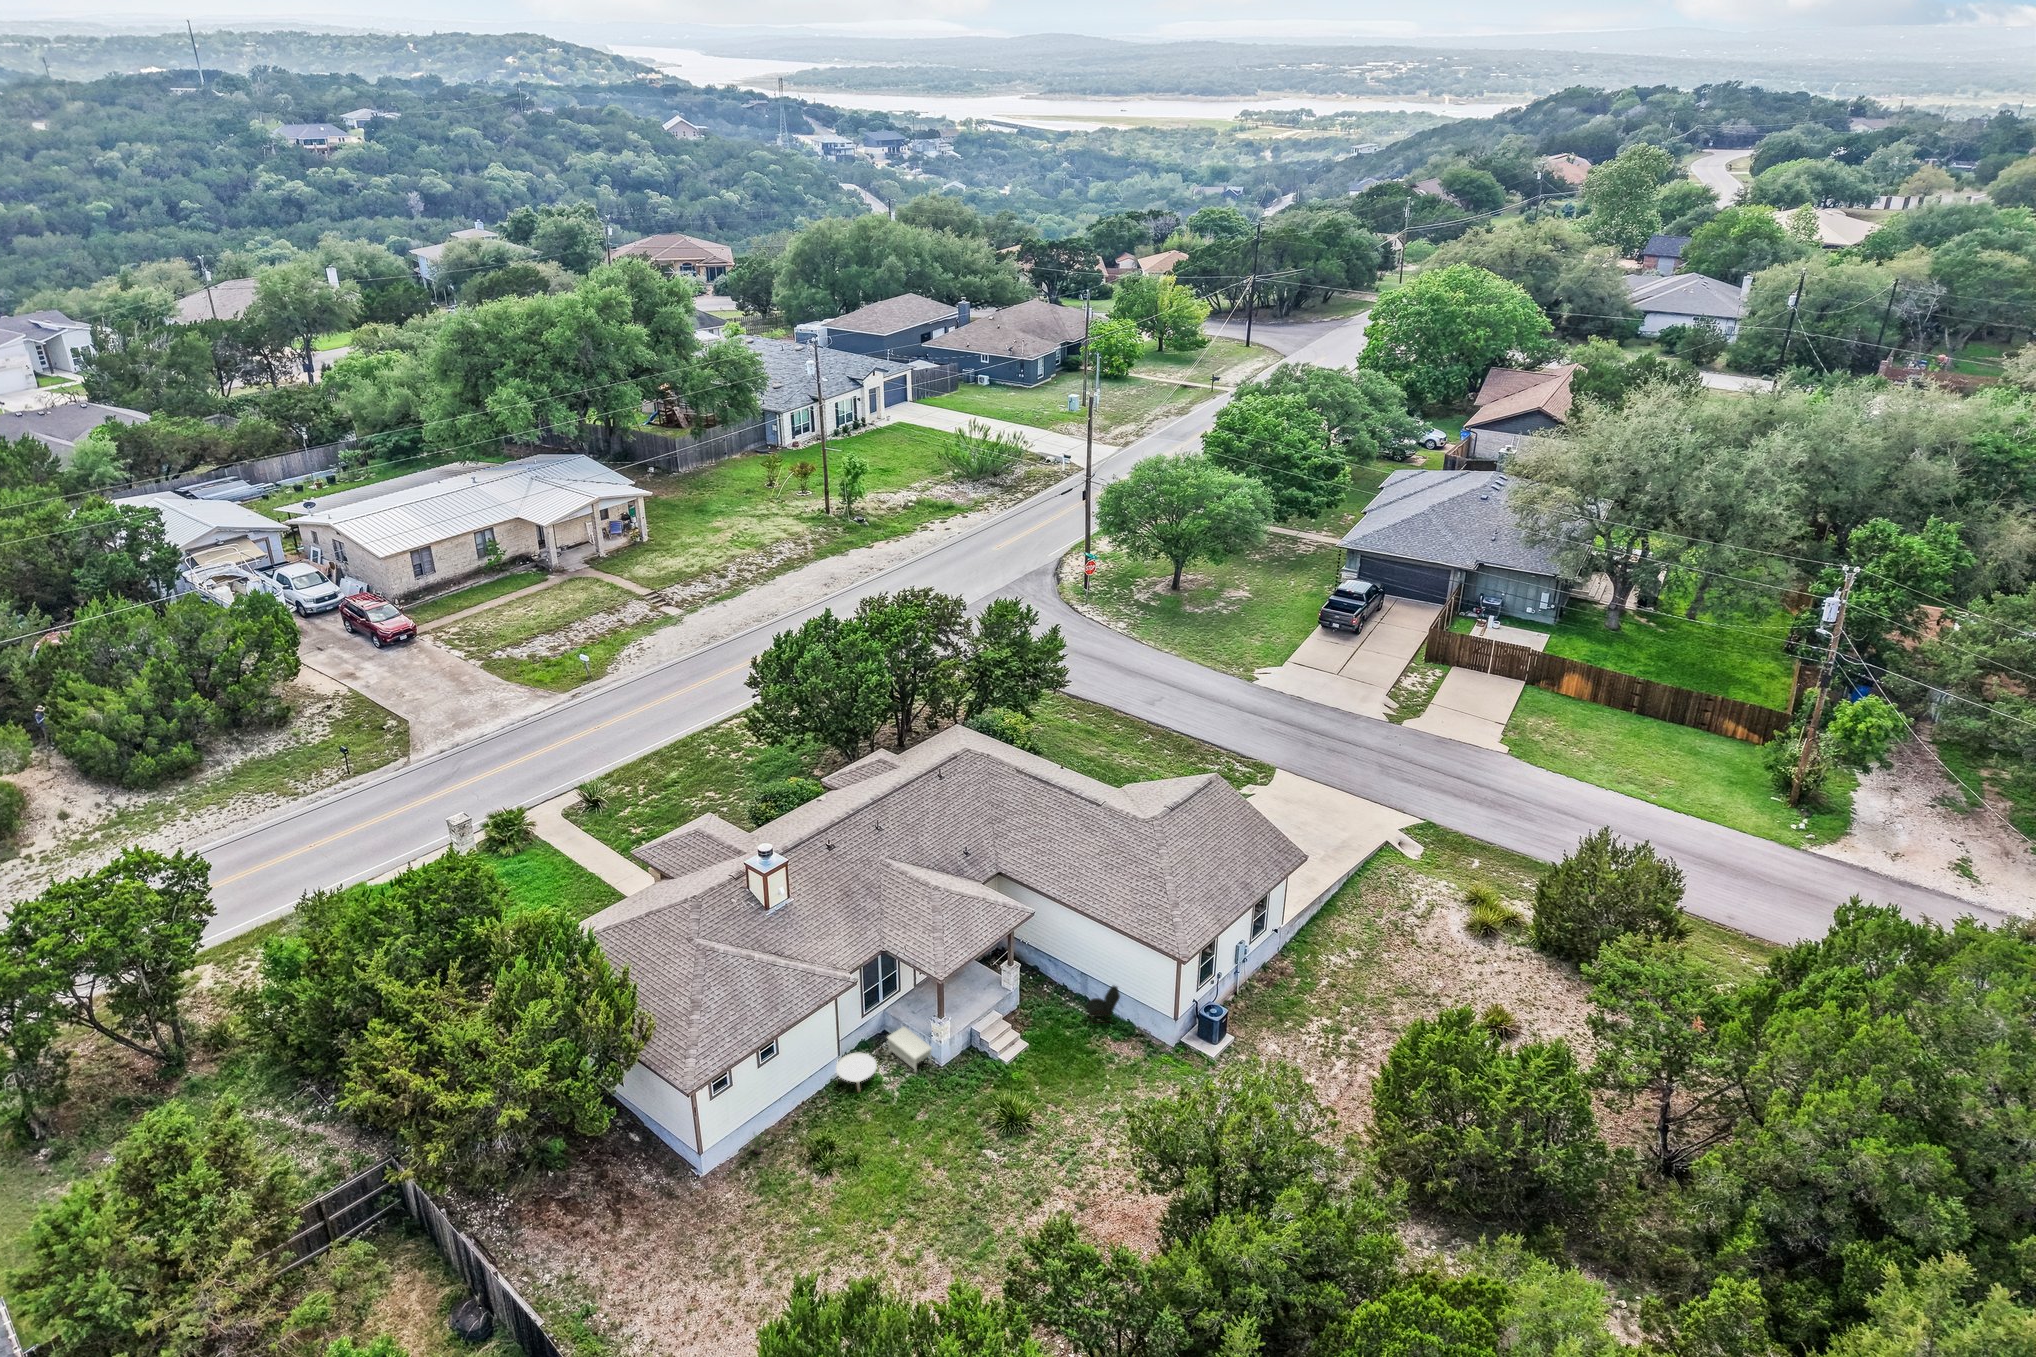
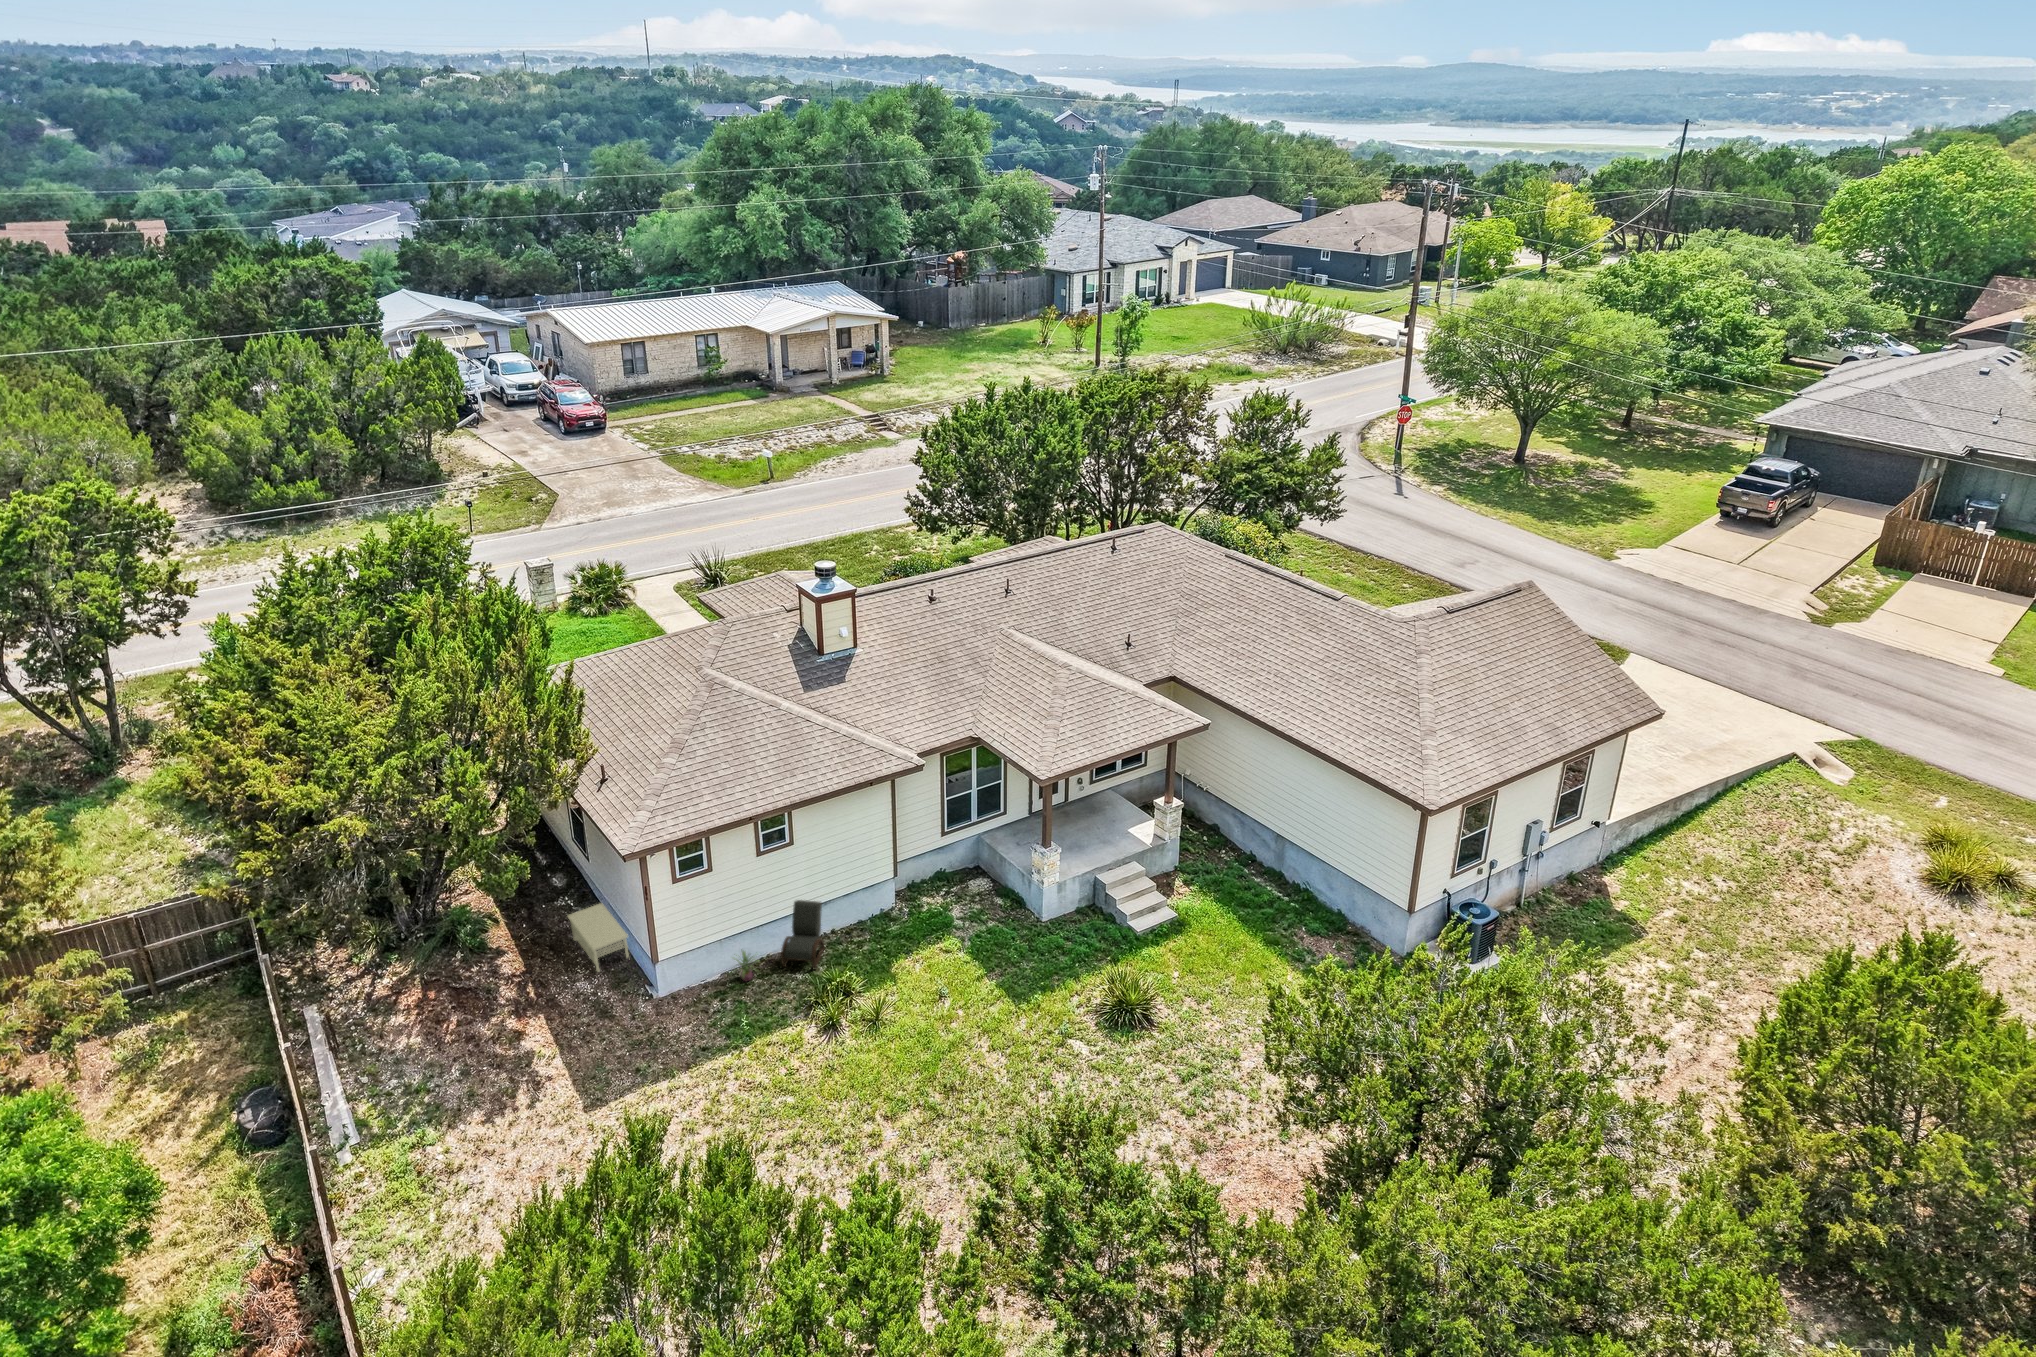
lounge chair: present [1087,986,1120,1023] -> present [781,900,825,969]
storage bench: present [887,1027,932,1072] -> present [568,903,629,971]
round table: present [836,1053,877,1092] -> none [888,879,947,932]

